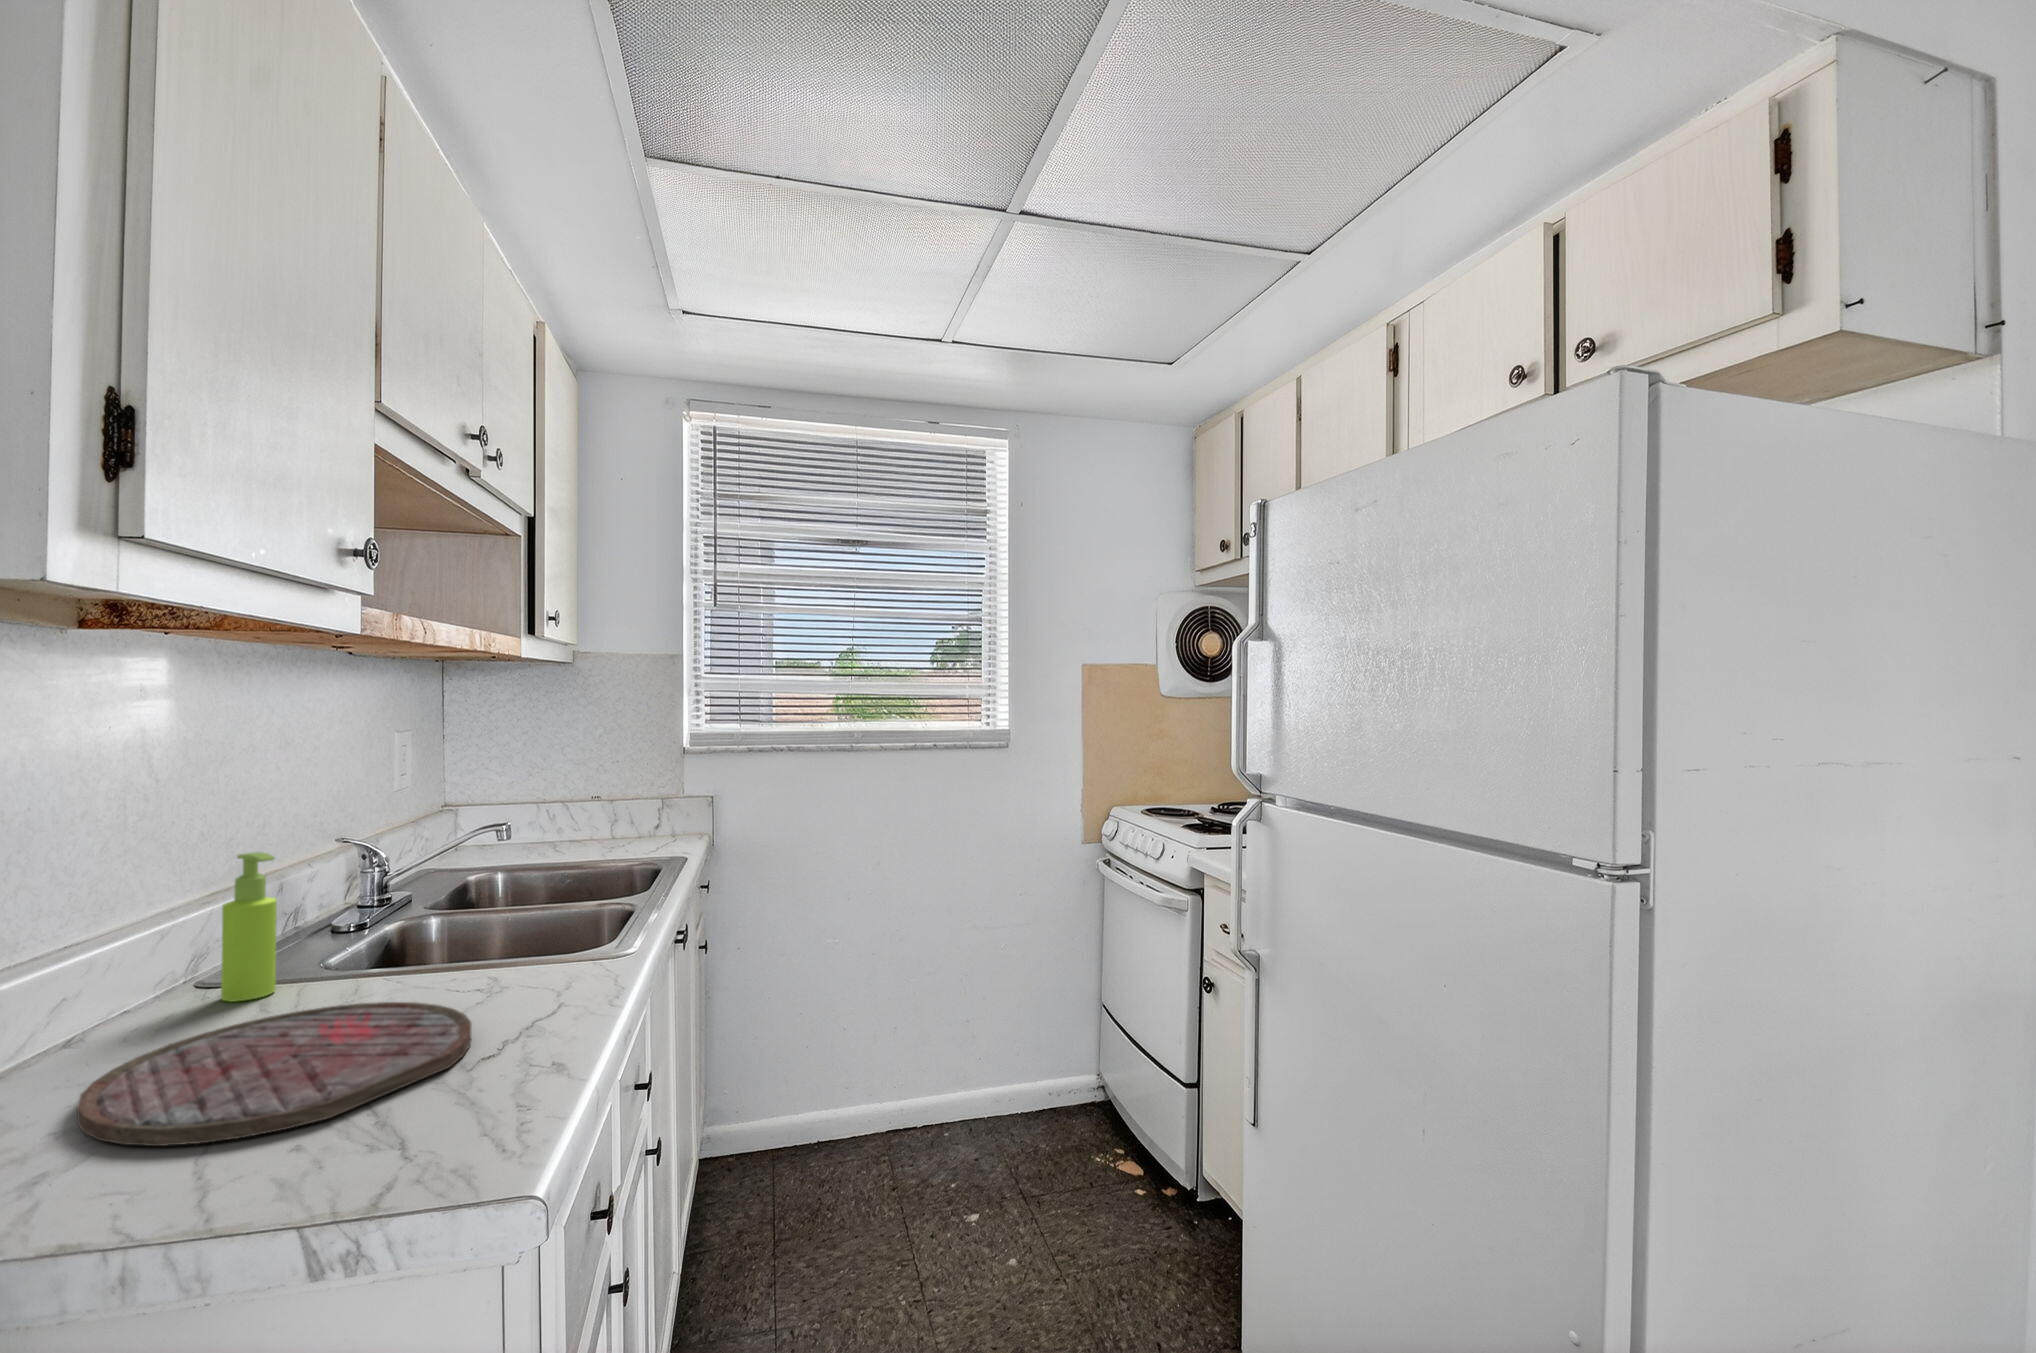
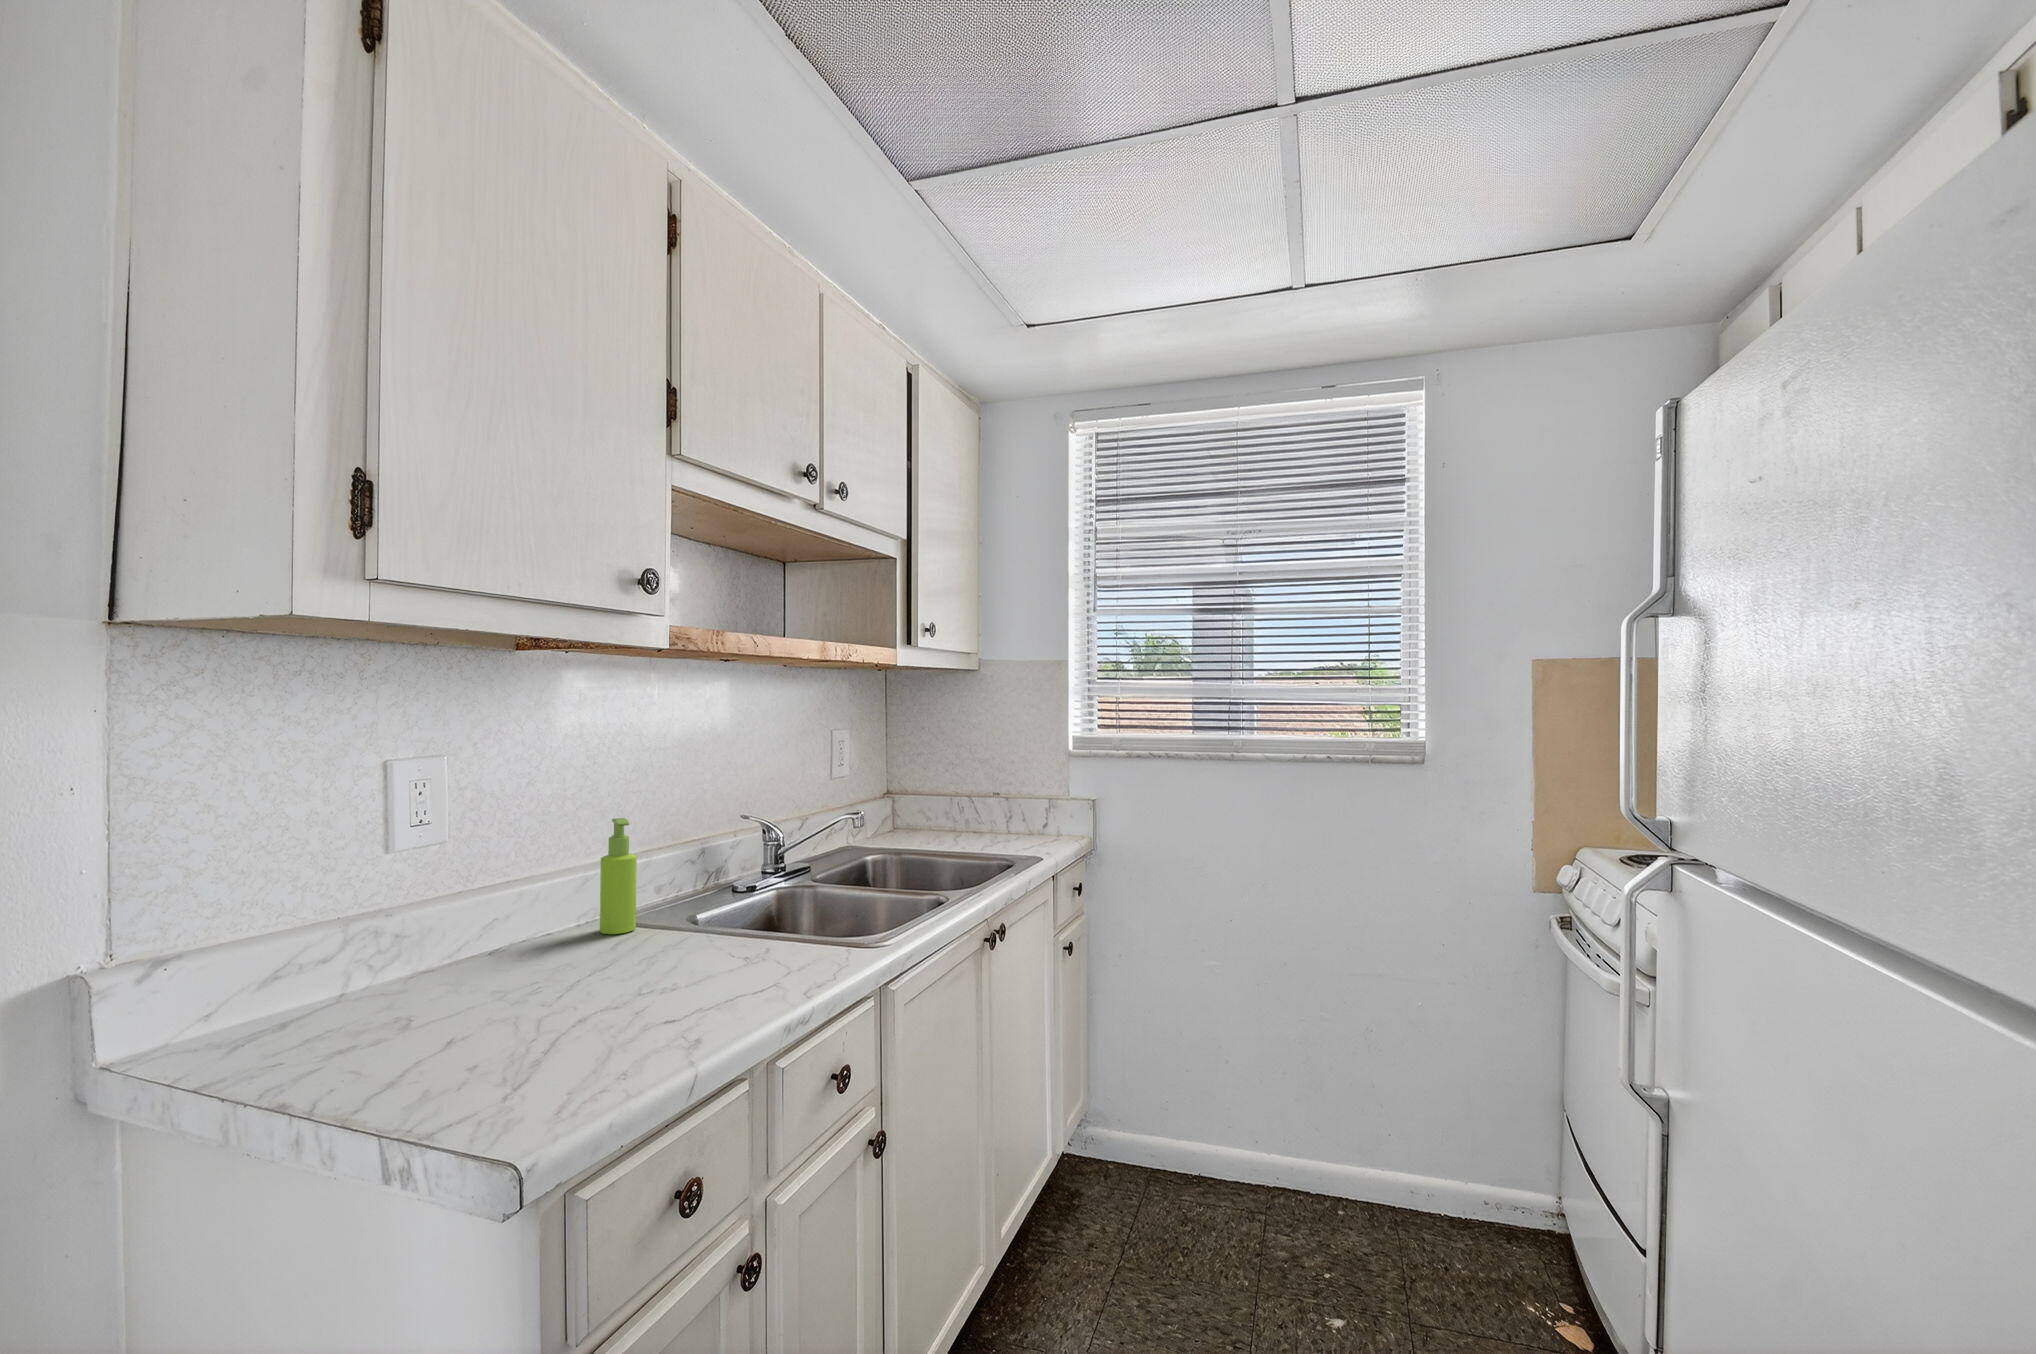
cutting board: present [77,1002,472,1146] -> none [418,950,696,1046]

